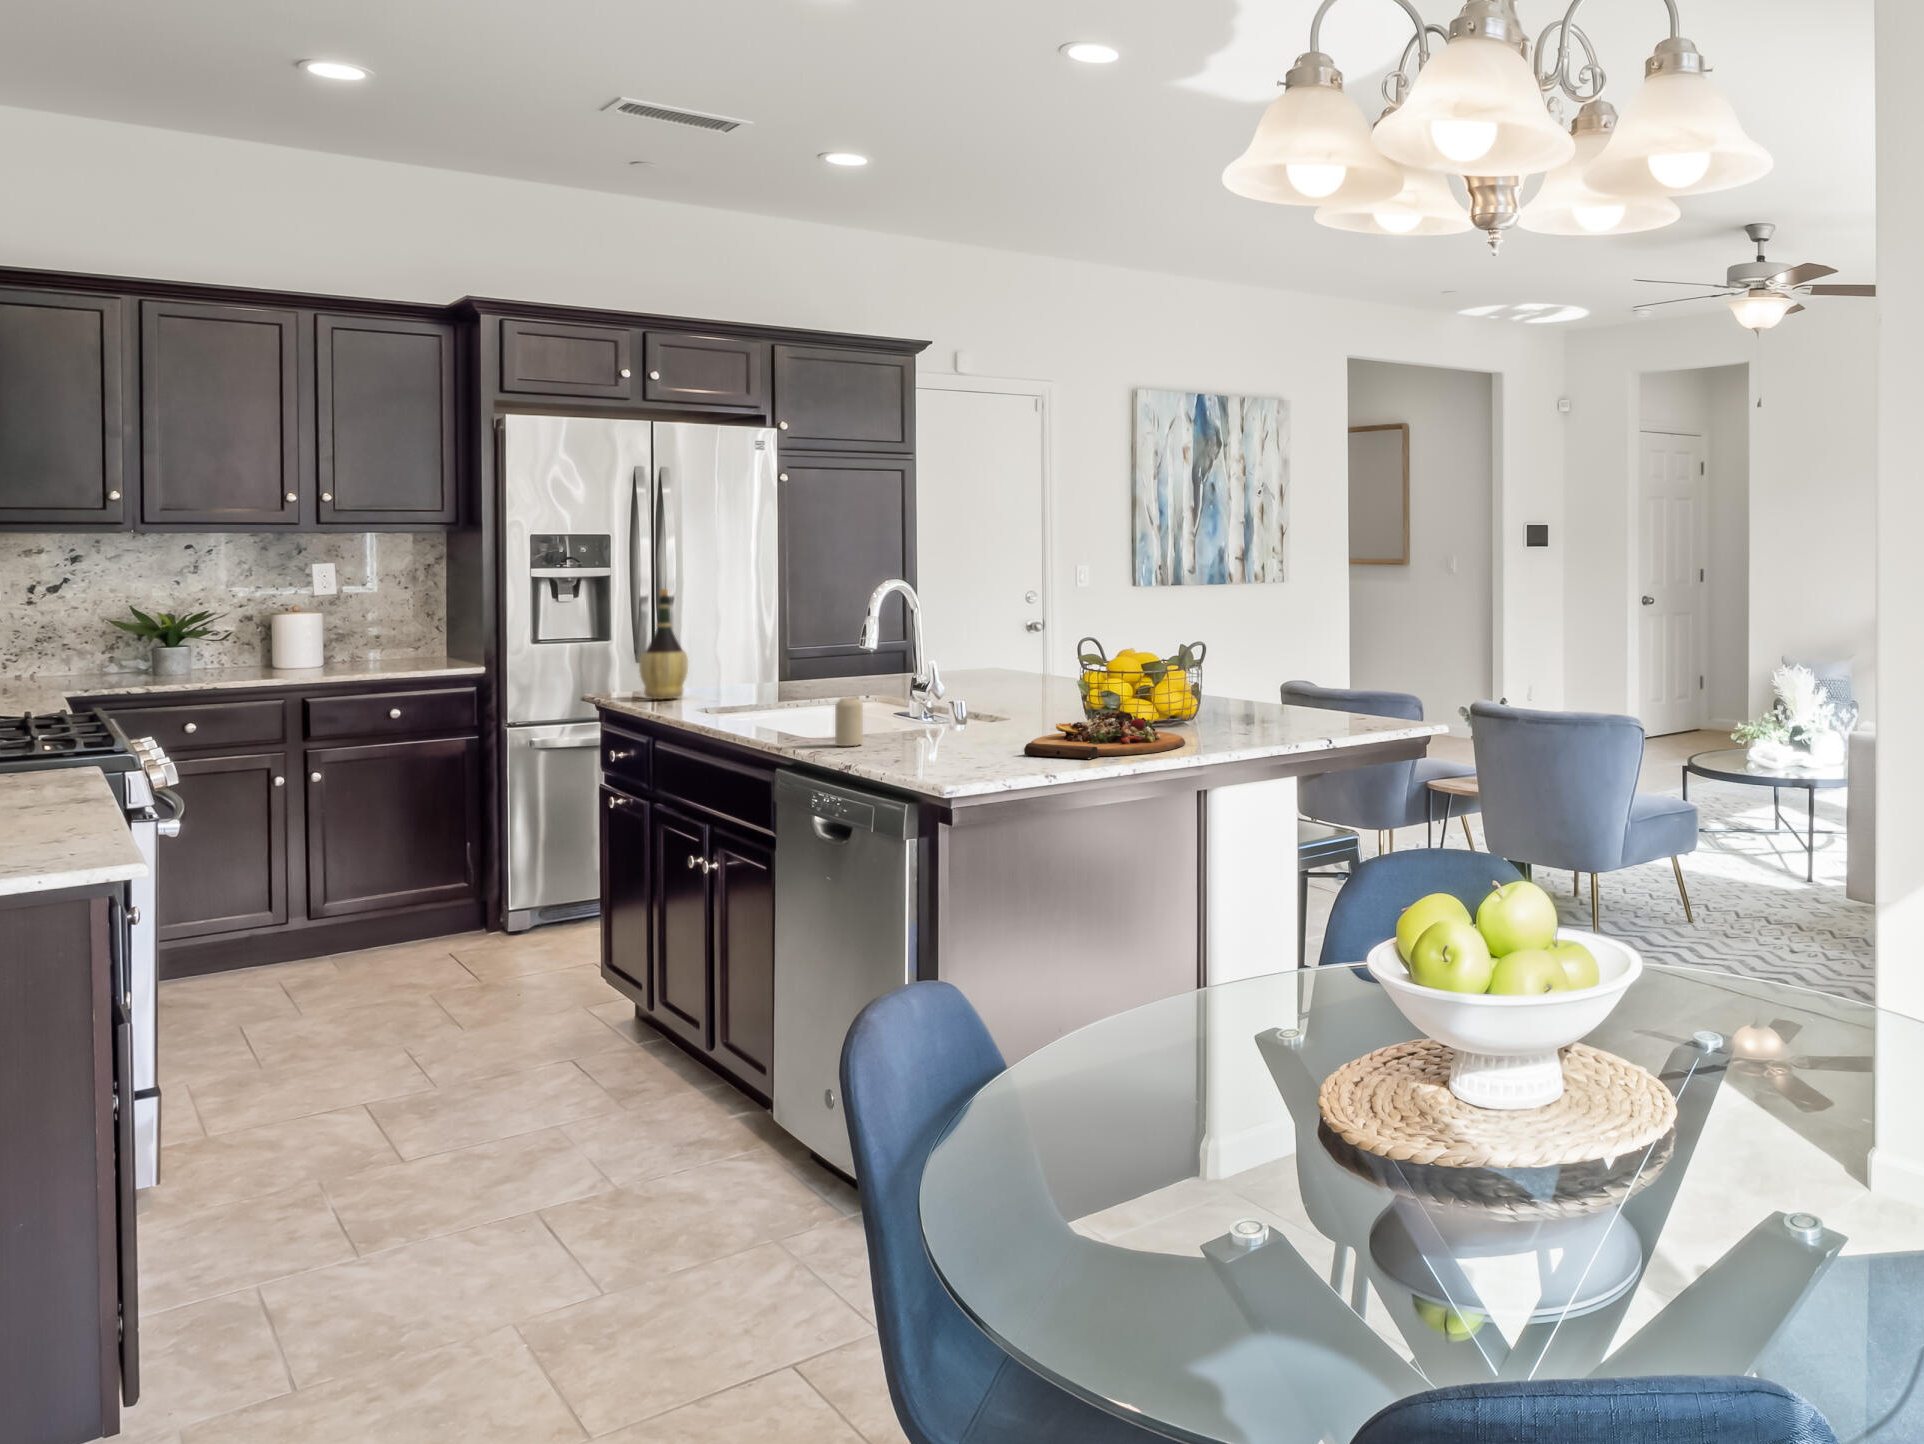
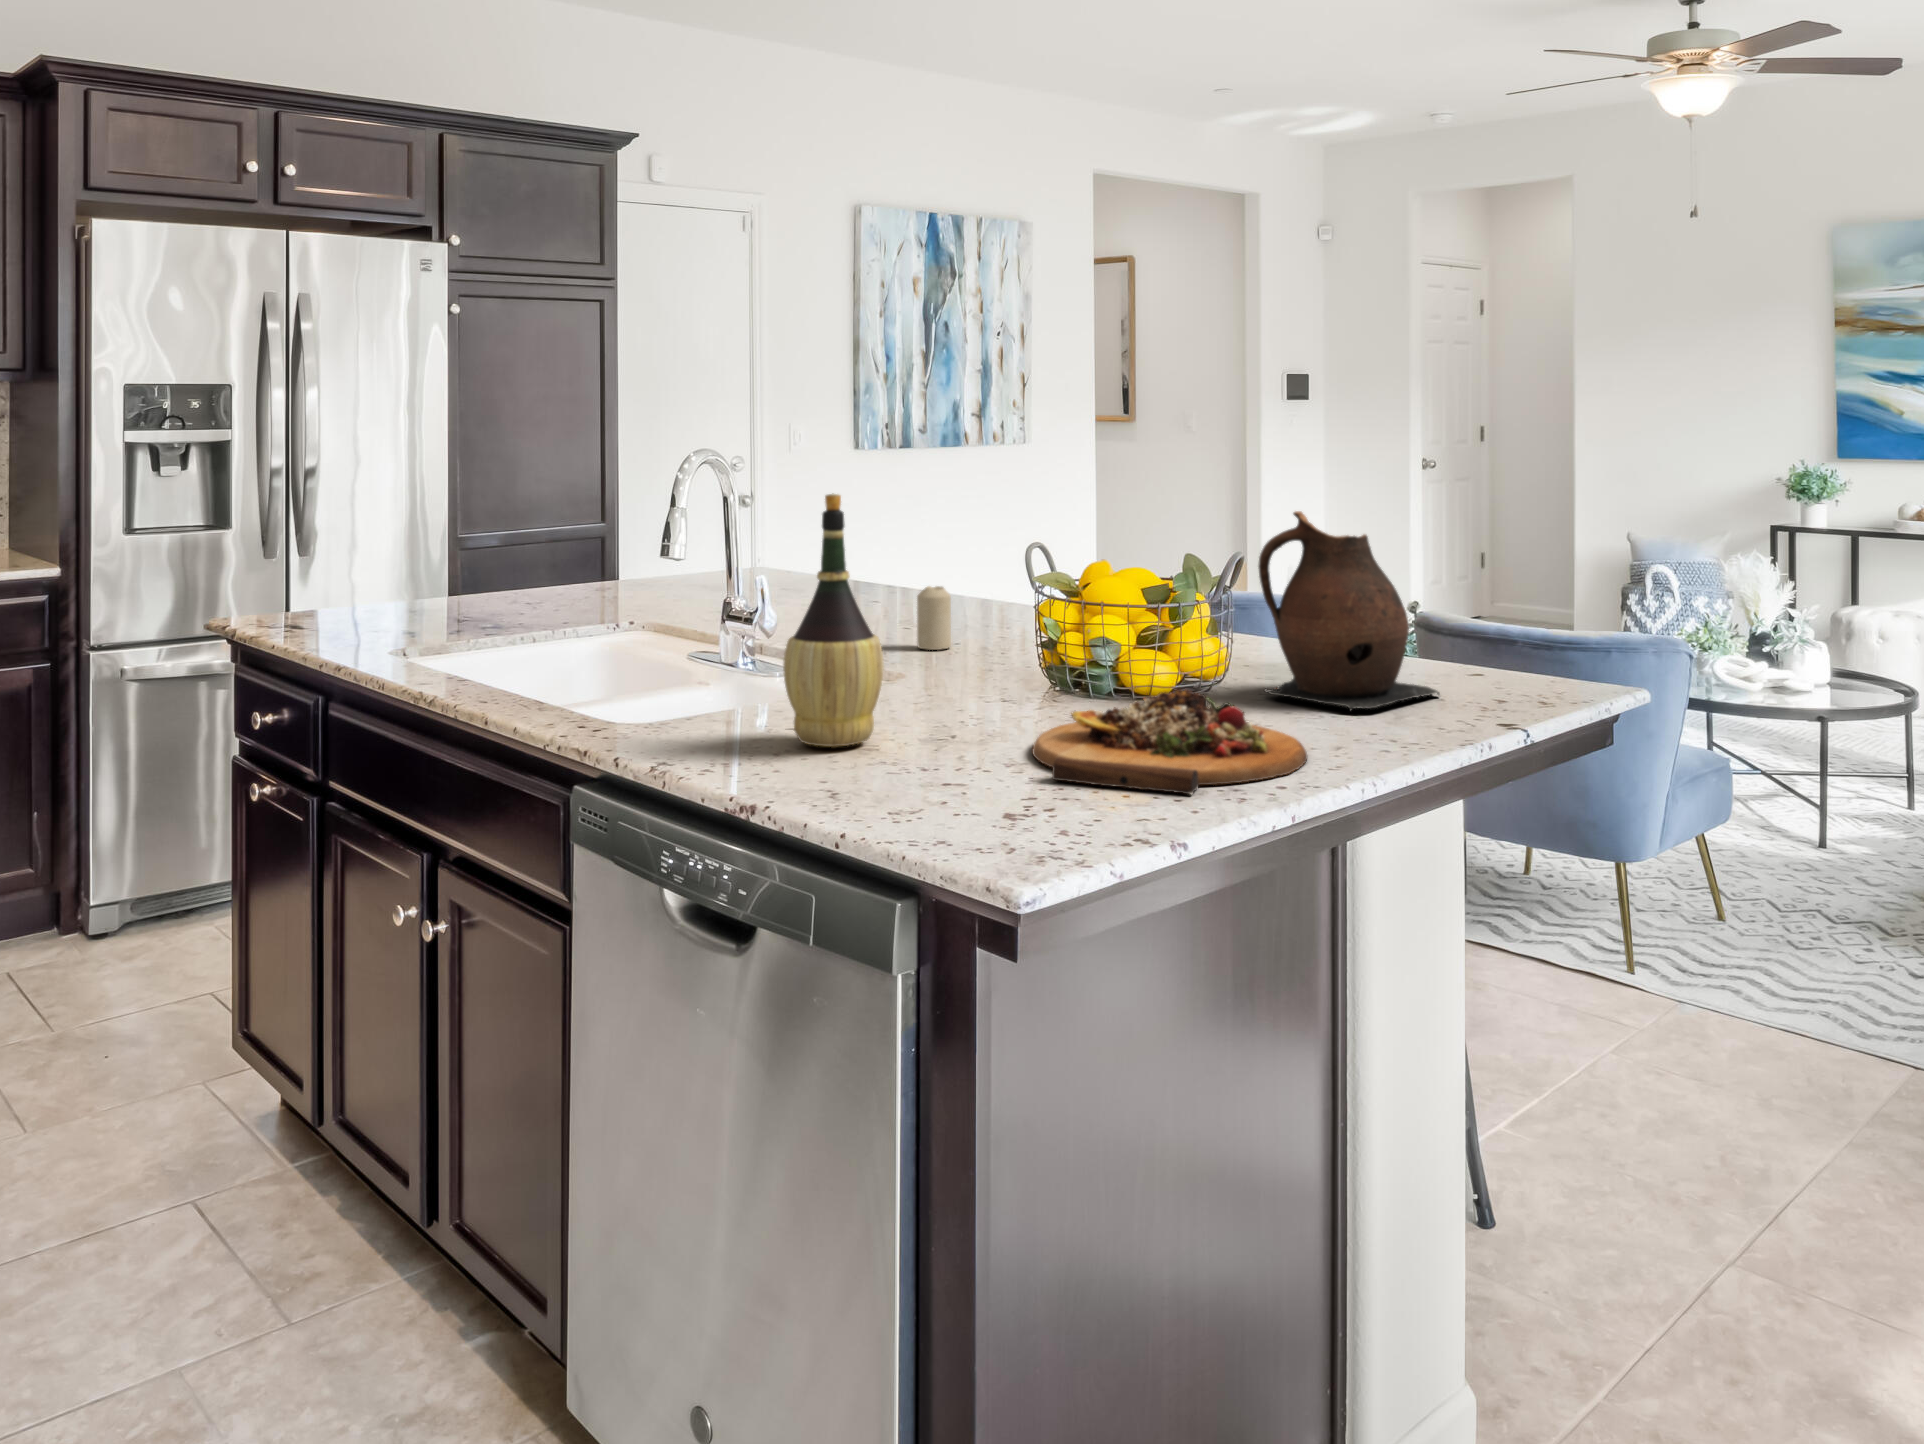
wine bottle: present [639,589,688,699] -> present [783,494,883,747]
ceramic pitcher: none [1207,614,1313,729] -> present [1259,511,1440,711]
candle: present [835,697,863,746] -> present [917,586,951,650]

